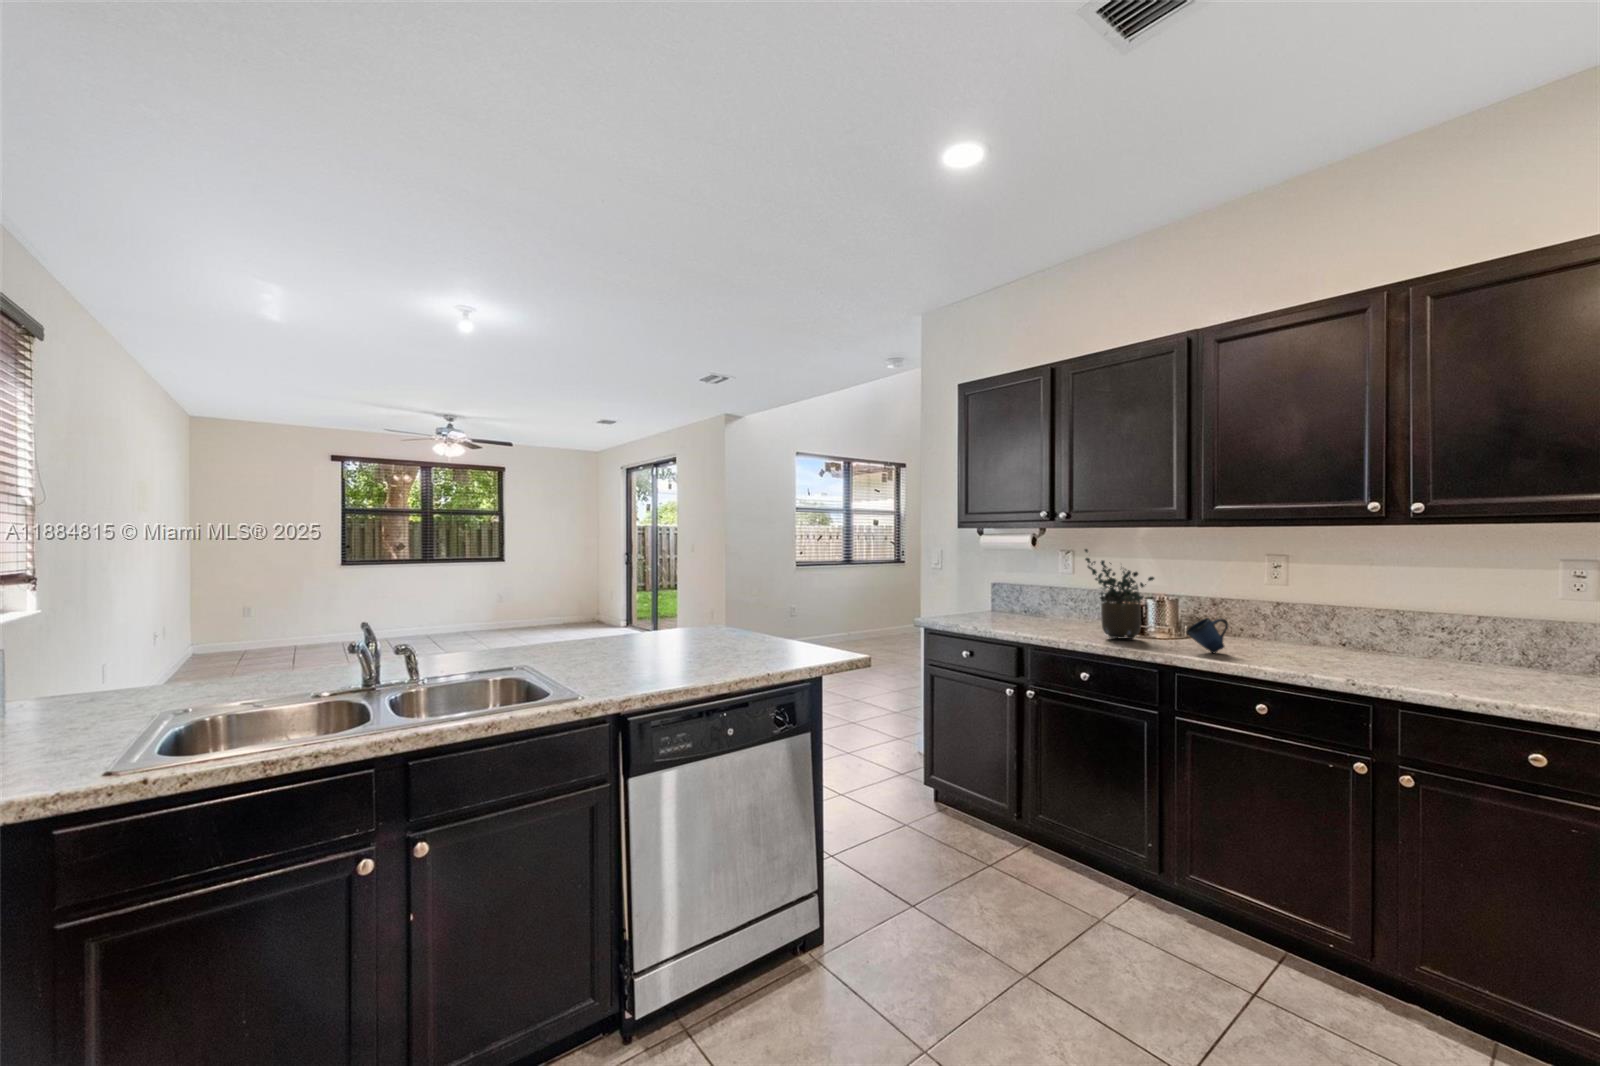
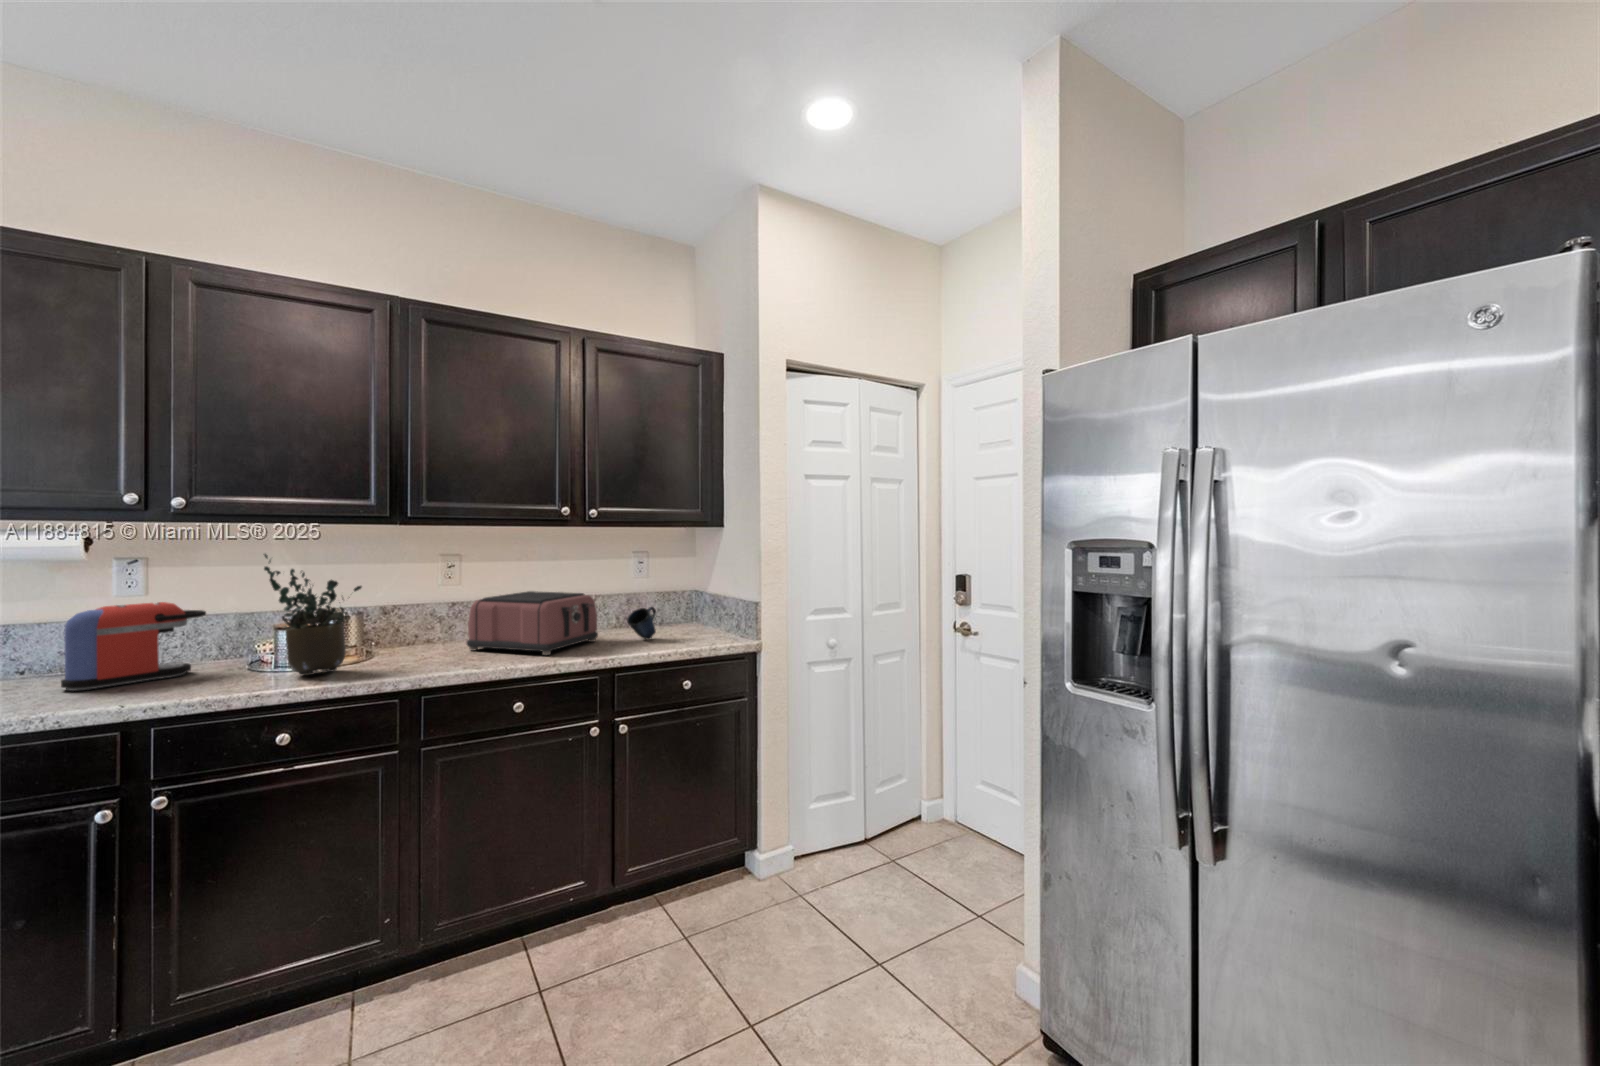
coffee maker: none [1014,577,1085,625] -> present [61,602,206,691]
toaster: none [1262,600,1433,671] -> present [467,591,598,655]
mug: present [1186,618,1229,653] -> present [627,607,656,640]

